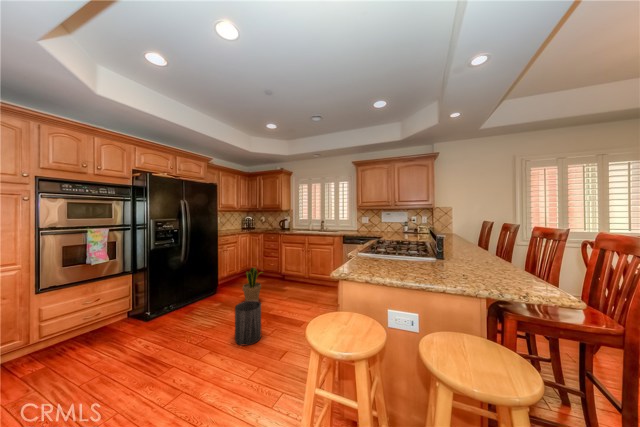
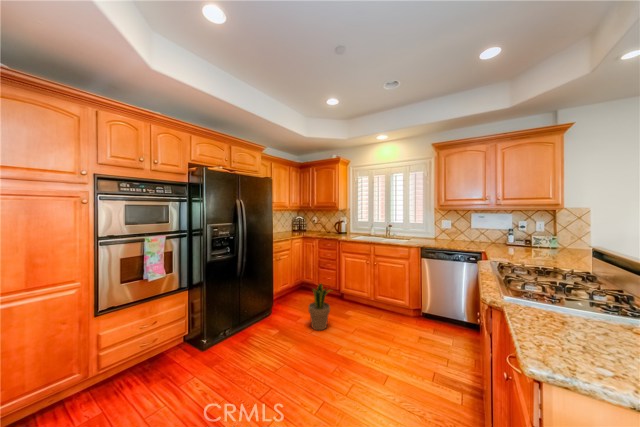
trash can: present [235,301,261,345] -> none [322,333,356,395]

